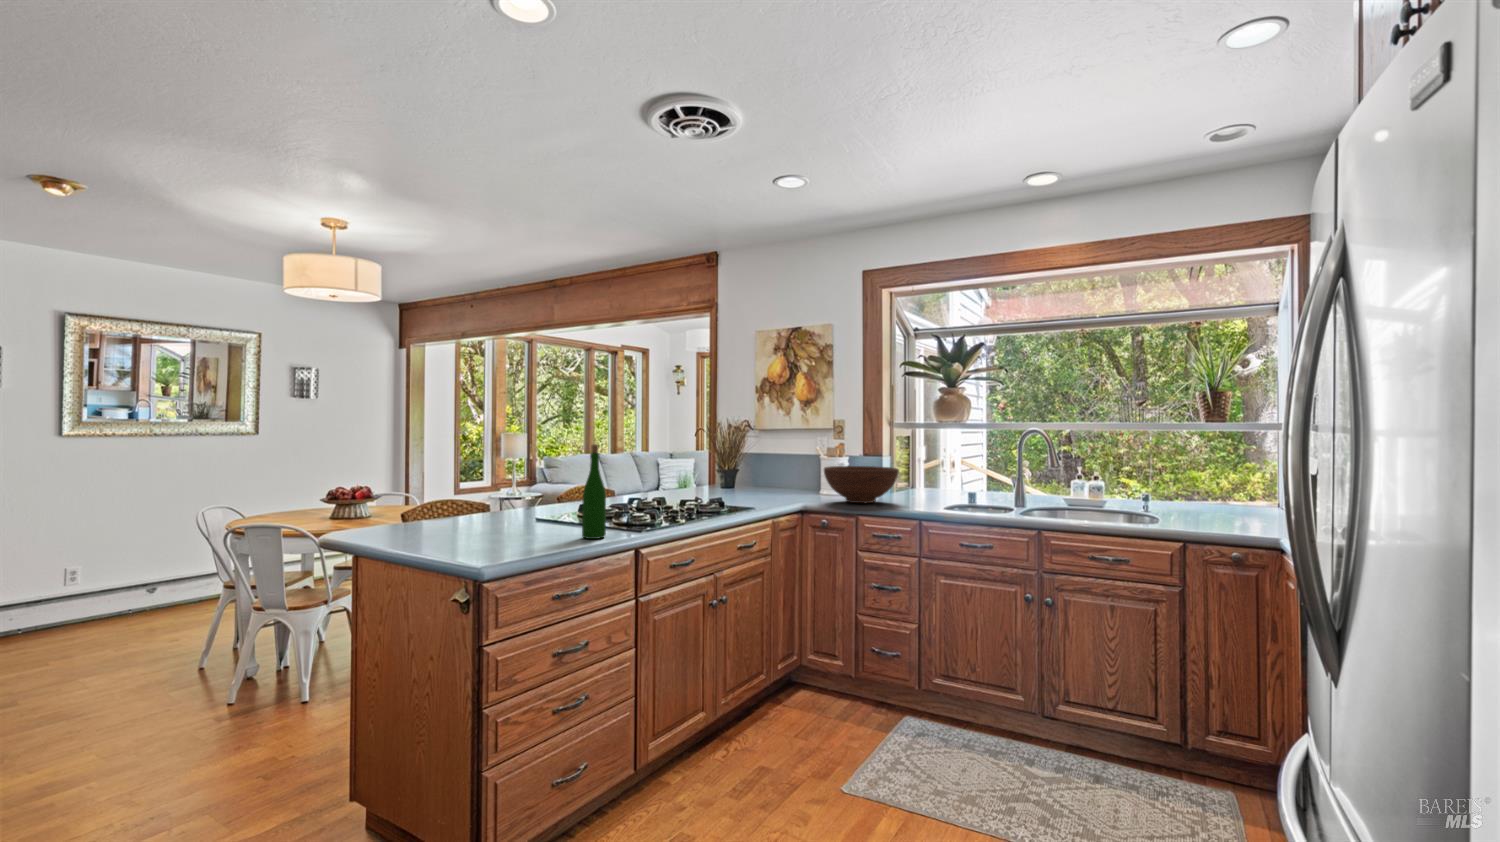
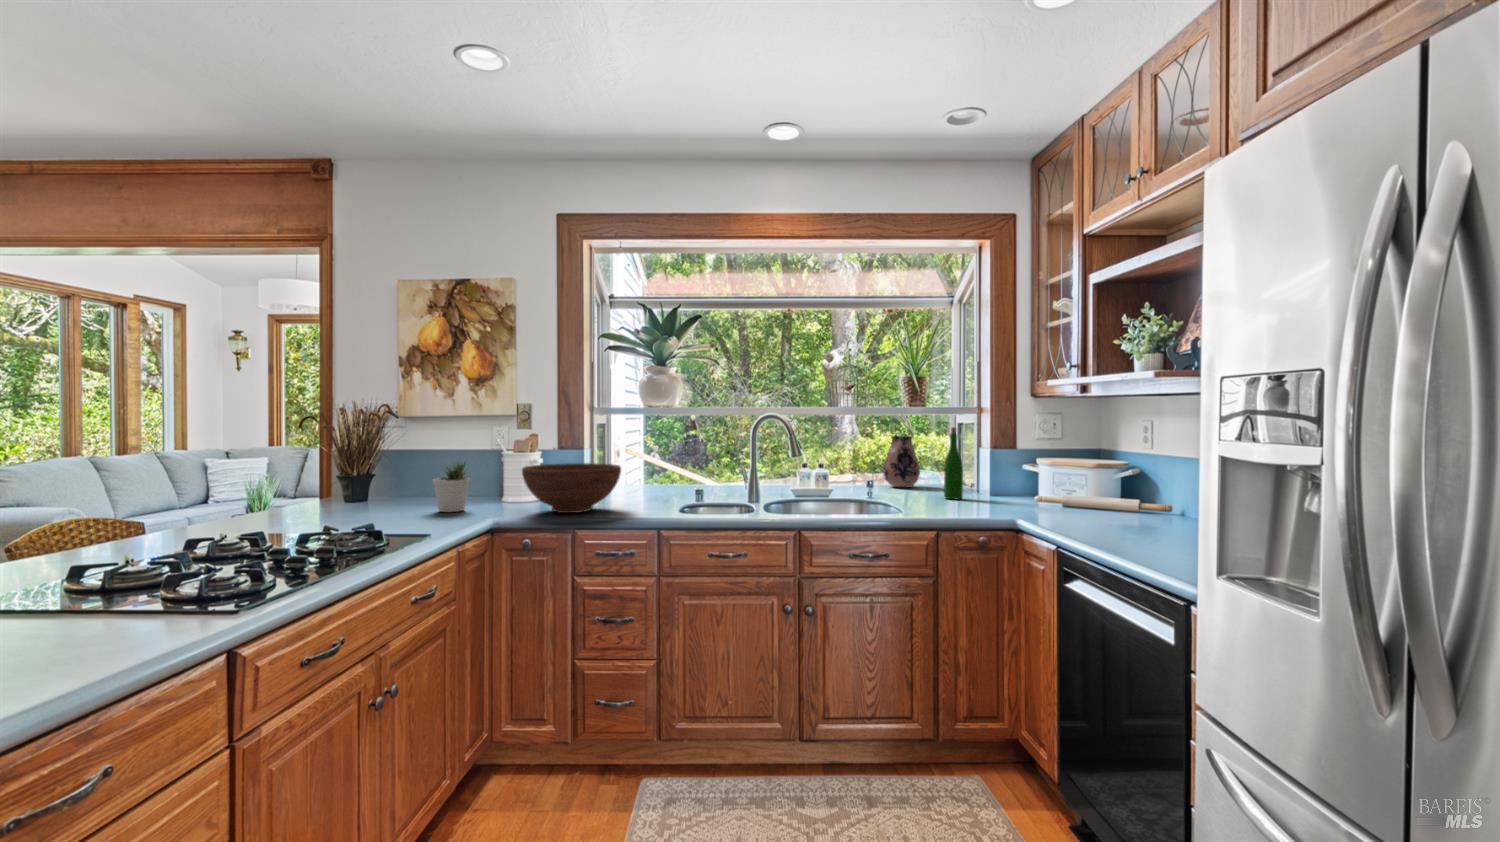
wine bottle: present [582,444,606,539] -> present [944,427,963,499]
ceramic pitcher: none [1185,451,1230,505] -> present [884,436,920,487]
potted plant: none [768,458,793,498] -> present [433,462,470,512]

